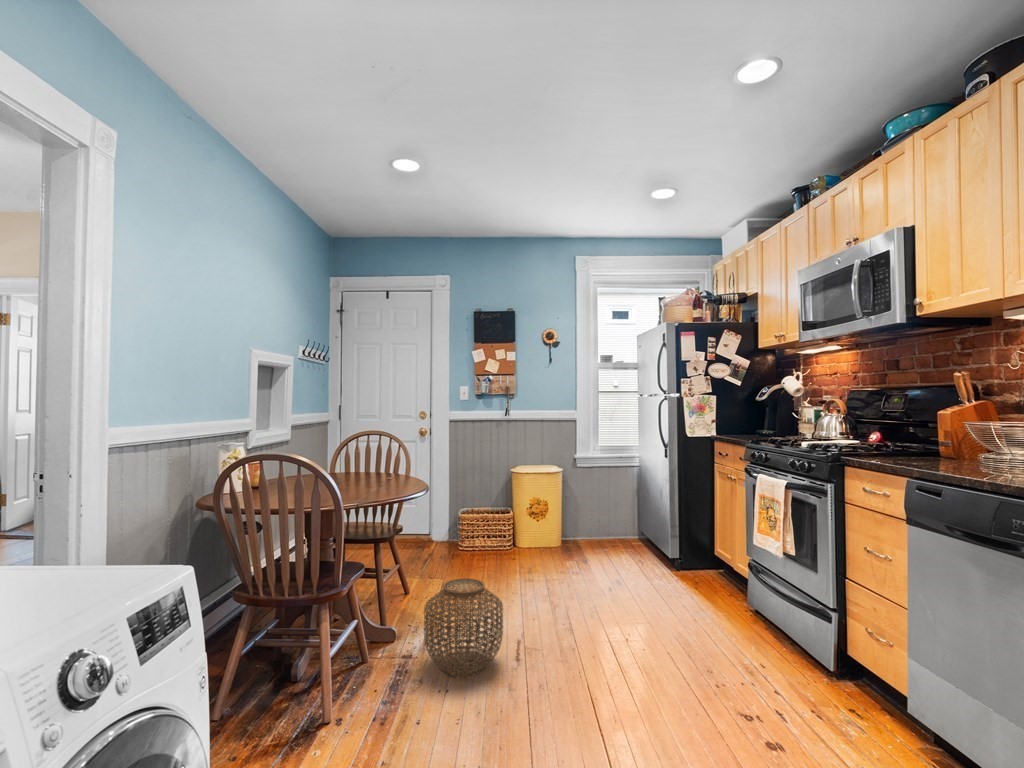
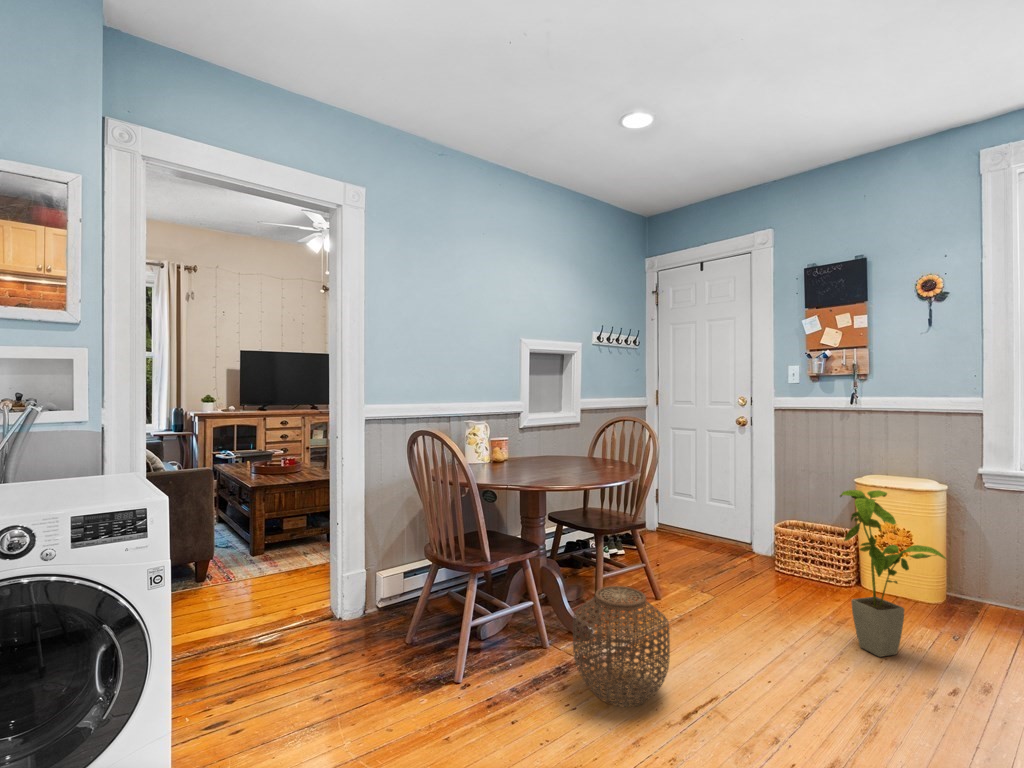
house plant: none [544,476,603,587] -> present [840,490,946,657]

